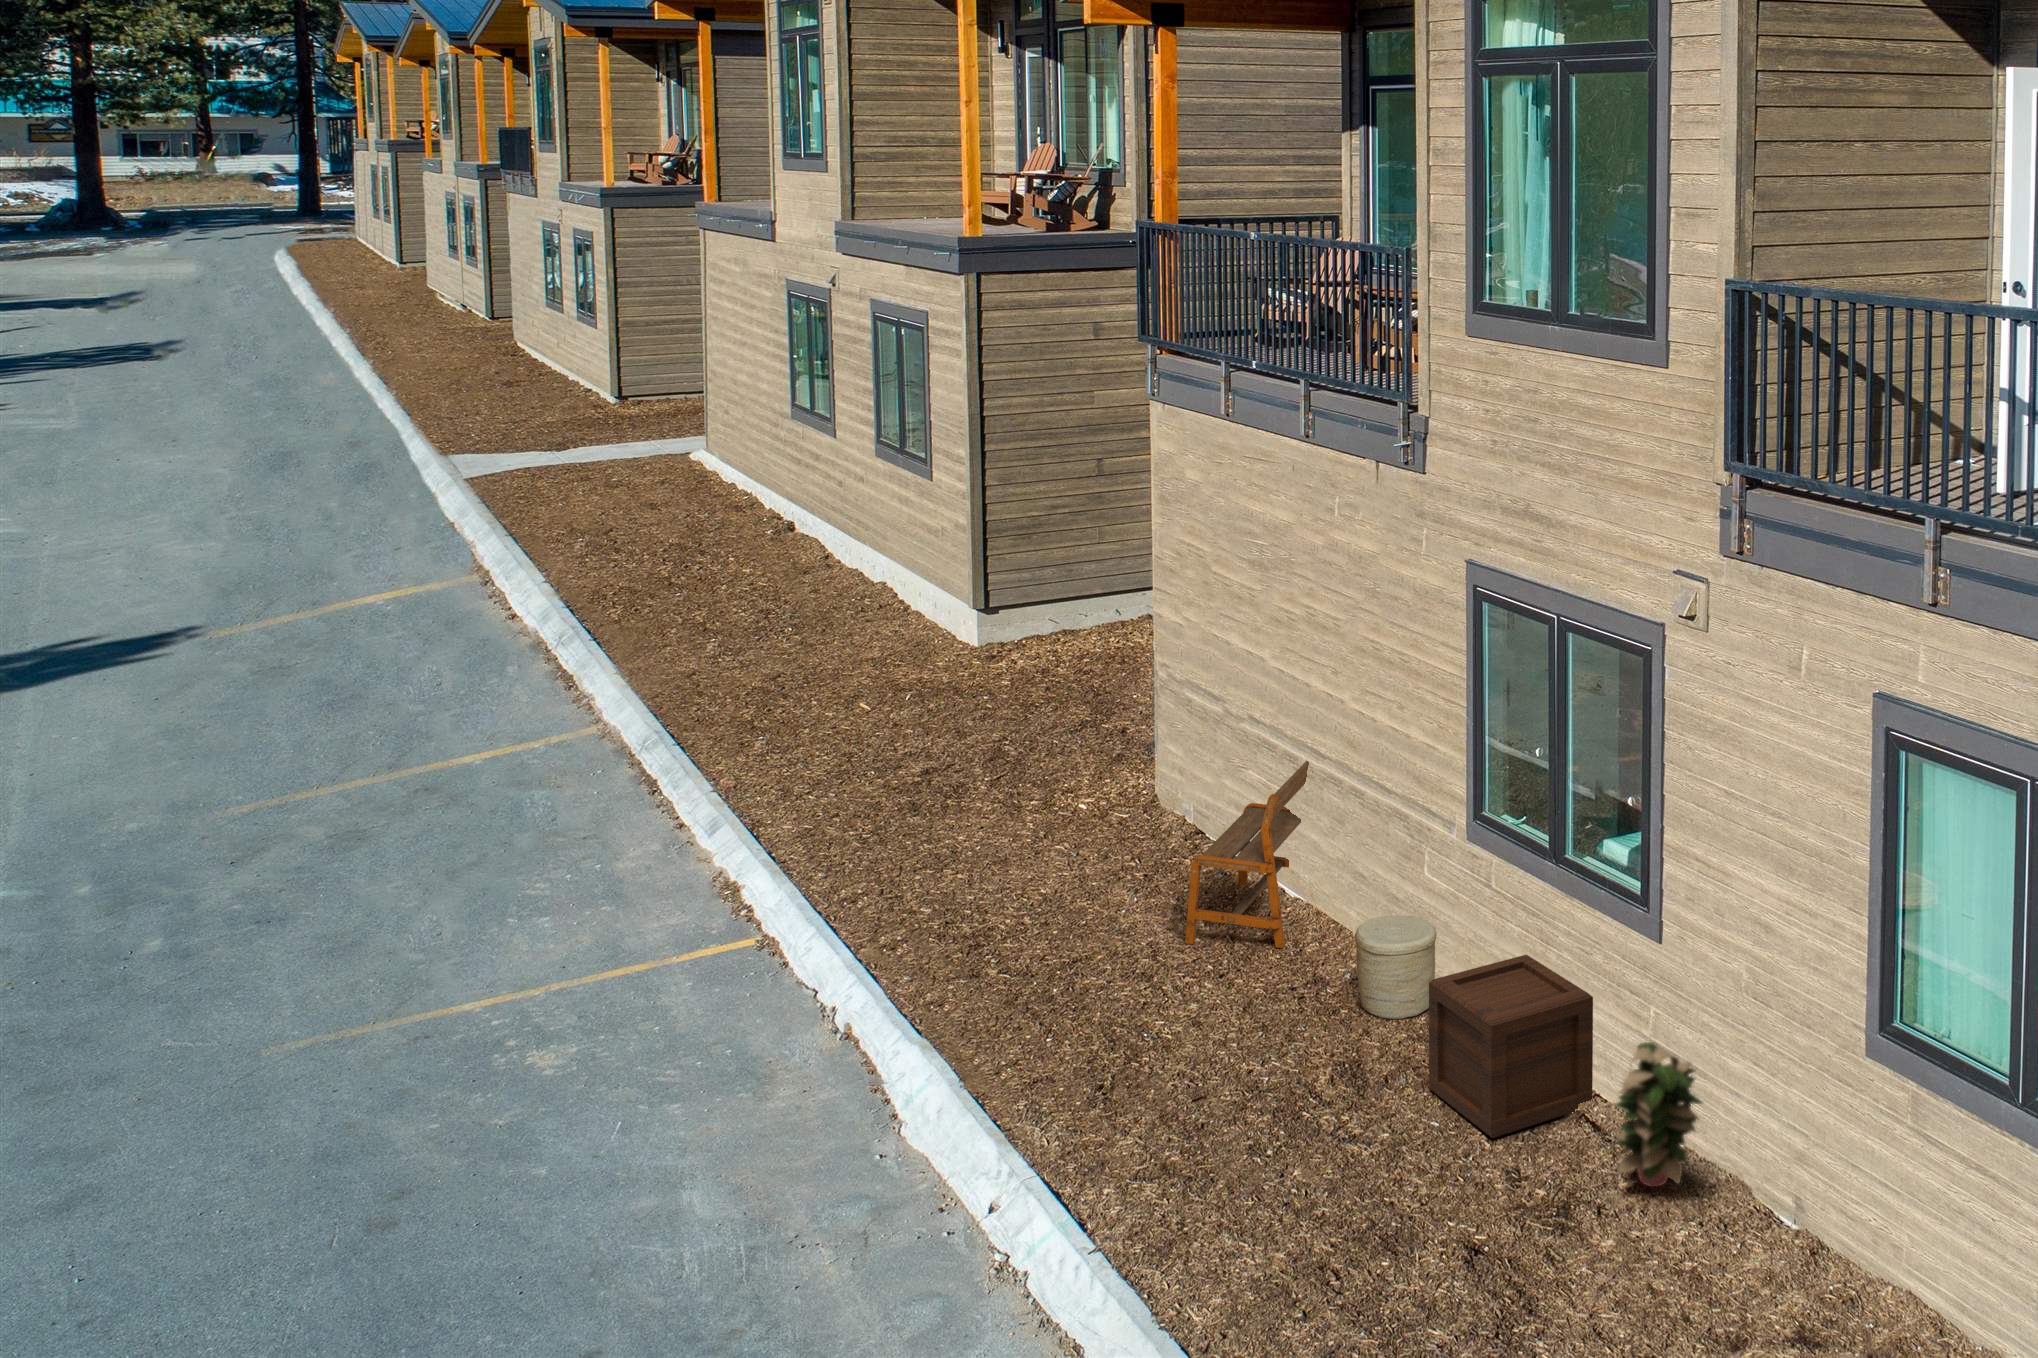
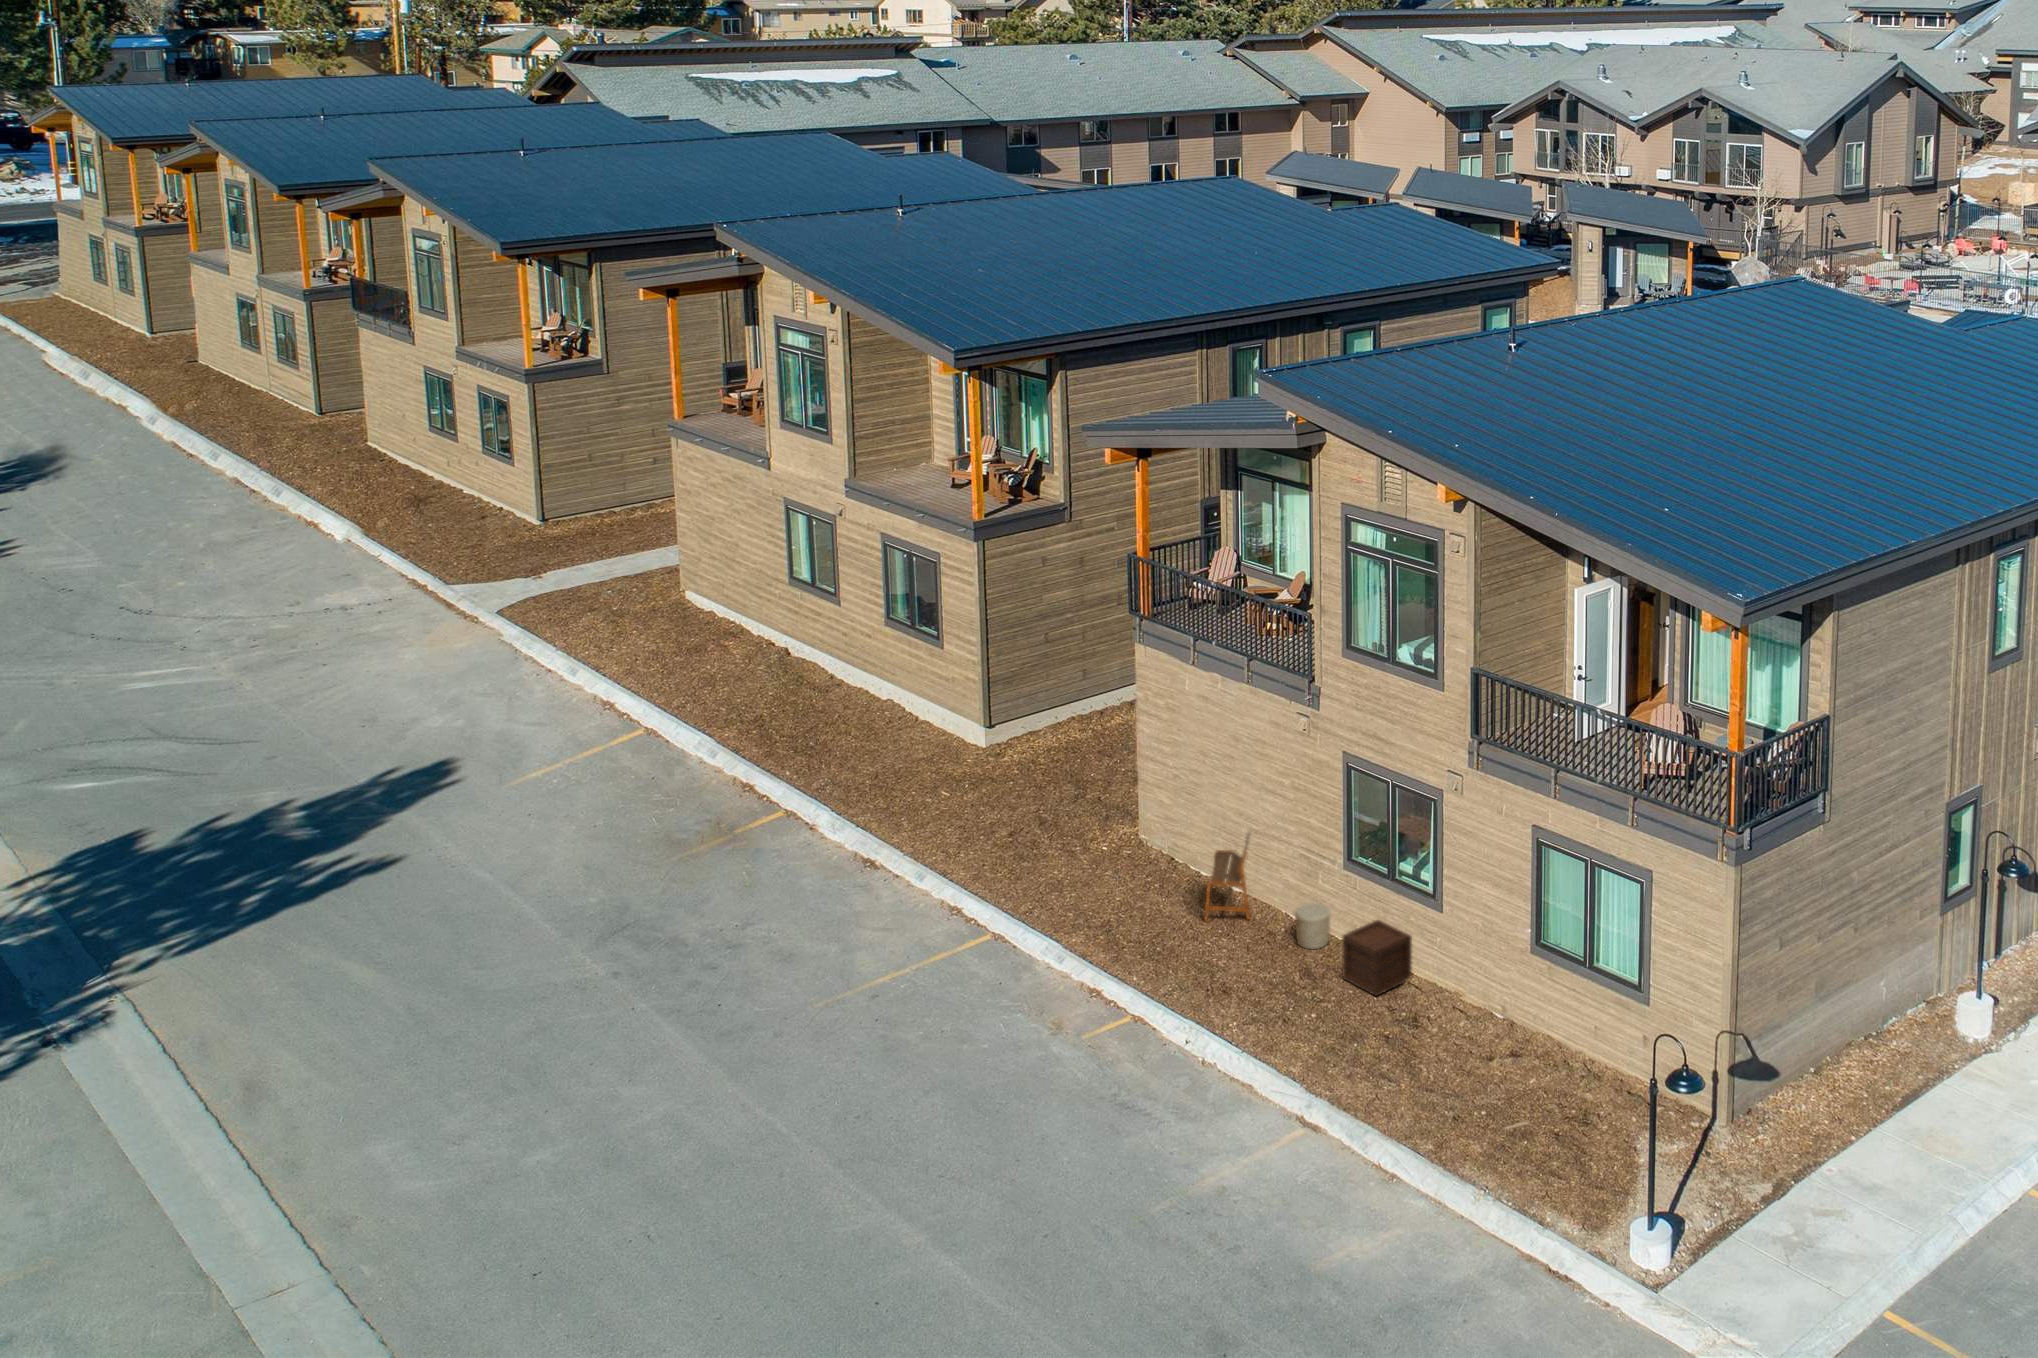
decorative plant: present [1615,1042,1702,1187] -> none [1429,954,1465,1009]

